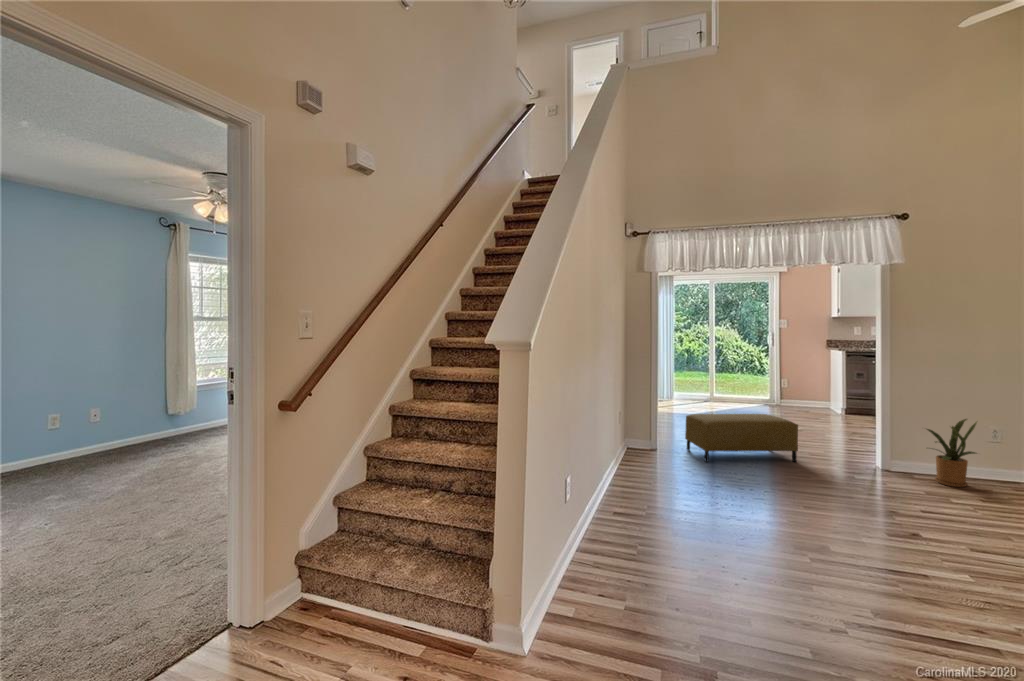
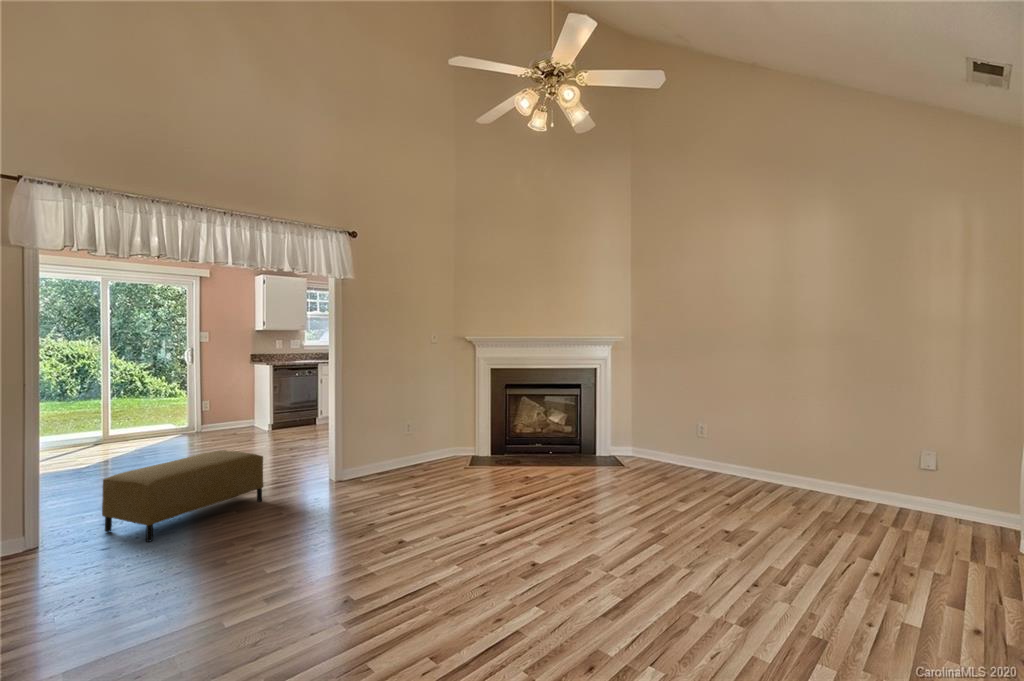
house plant: present [927,419,977,487] -> none [368,419,406,482]

